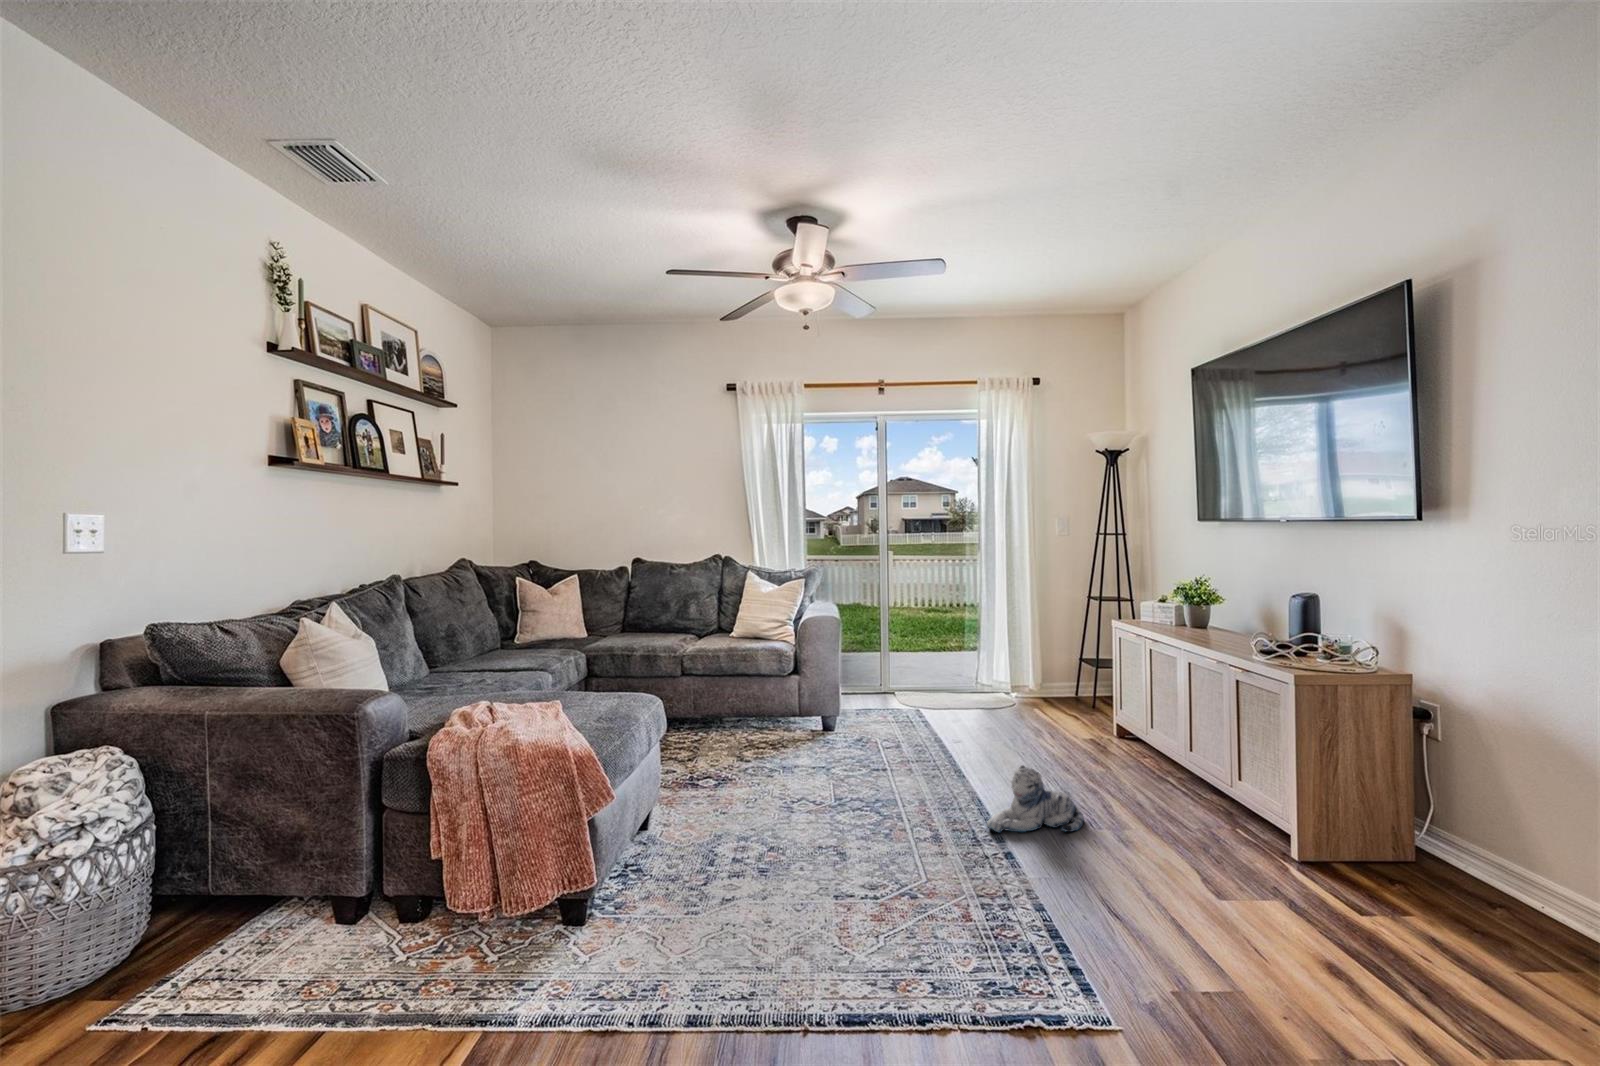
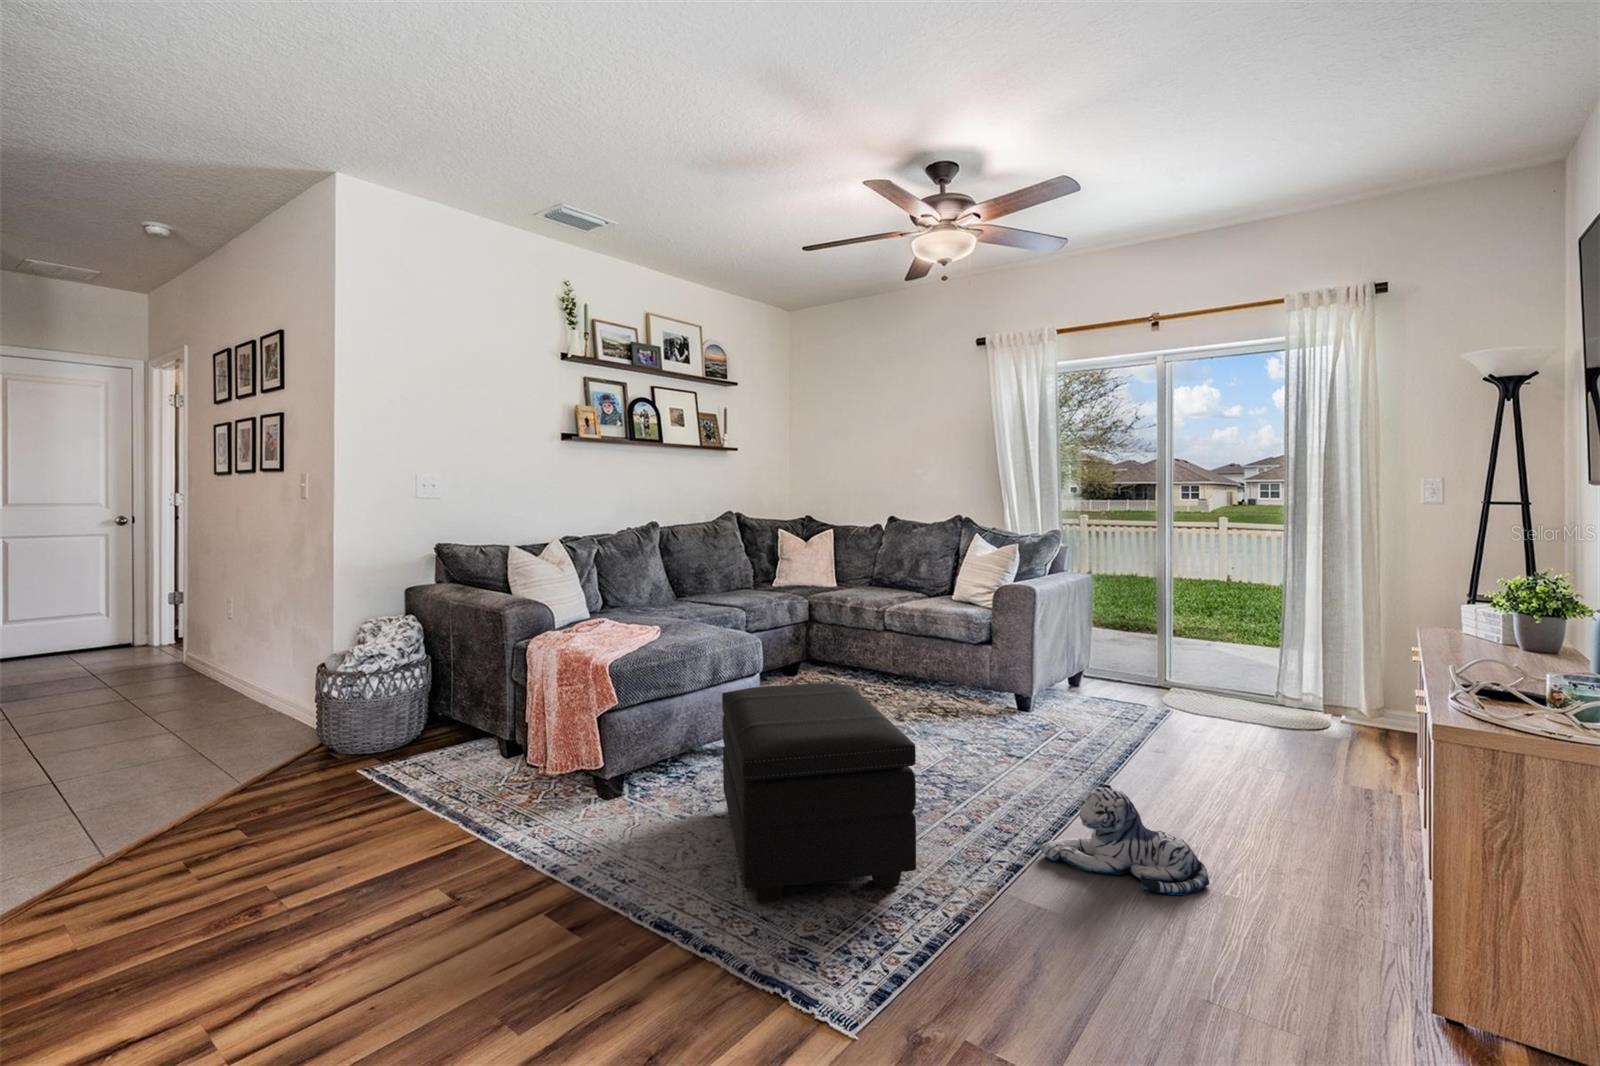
footstool: none [720,728,963,940] -> present [722,683,916,903]

